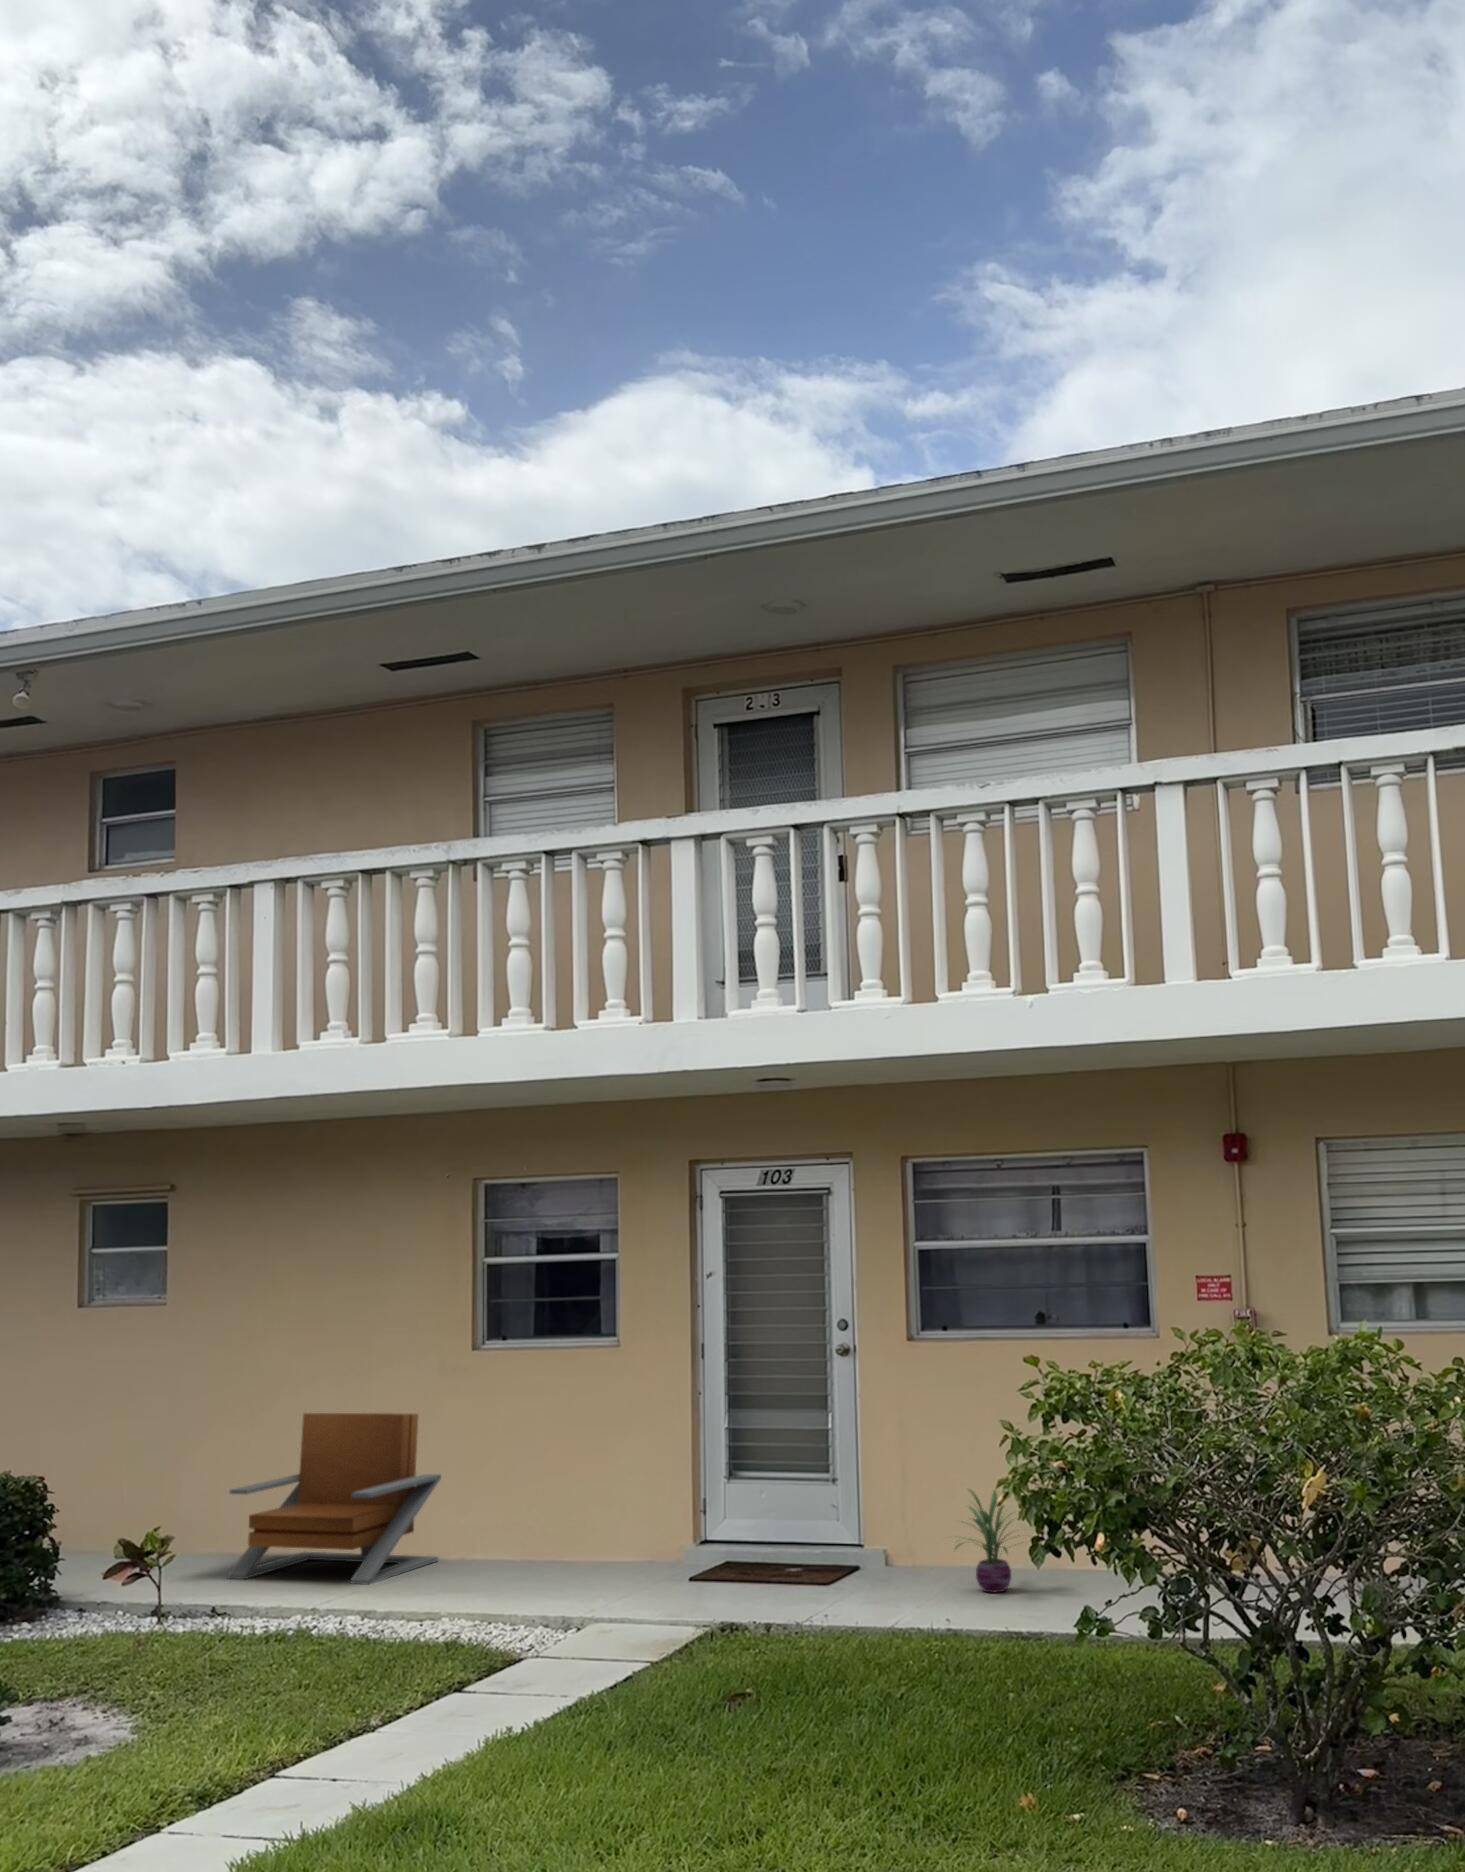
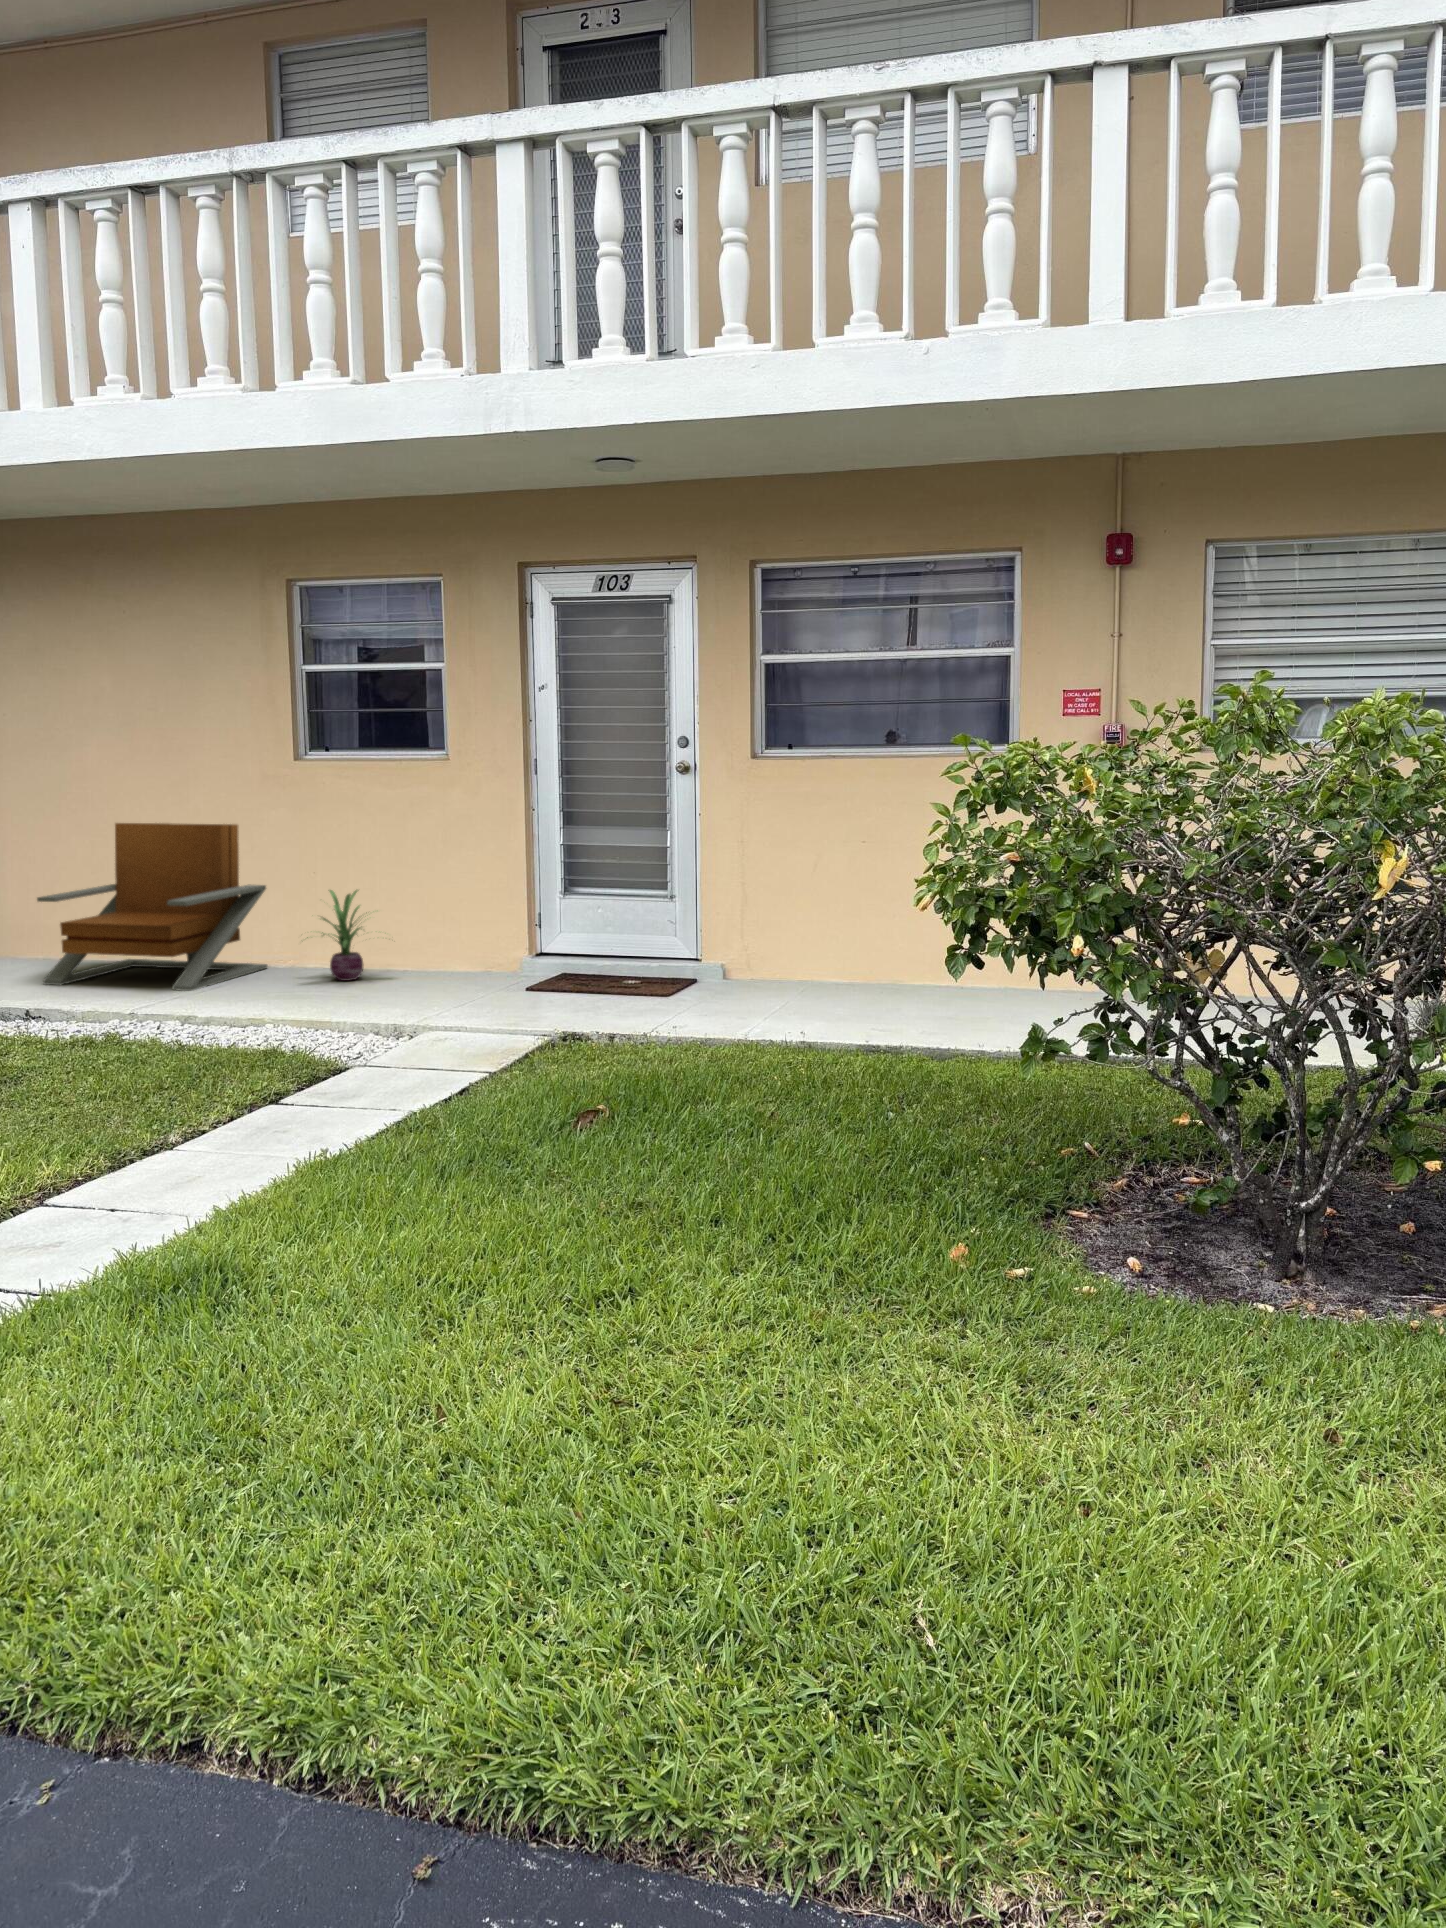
decorative plant: present [956,1489,1014,1592] -> present [307,890,363,981]

